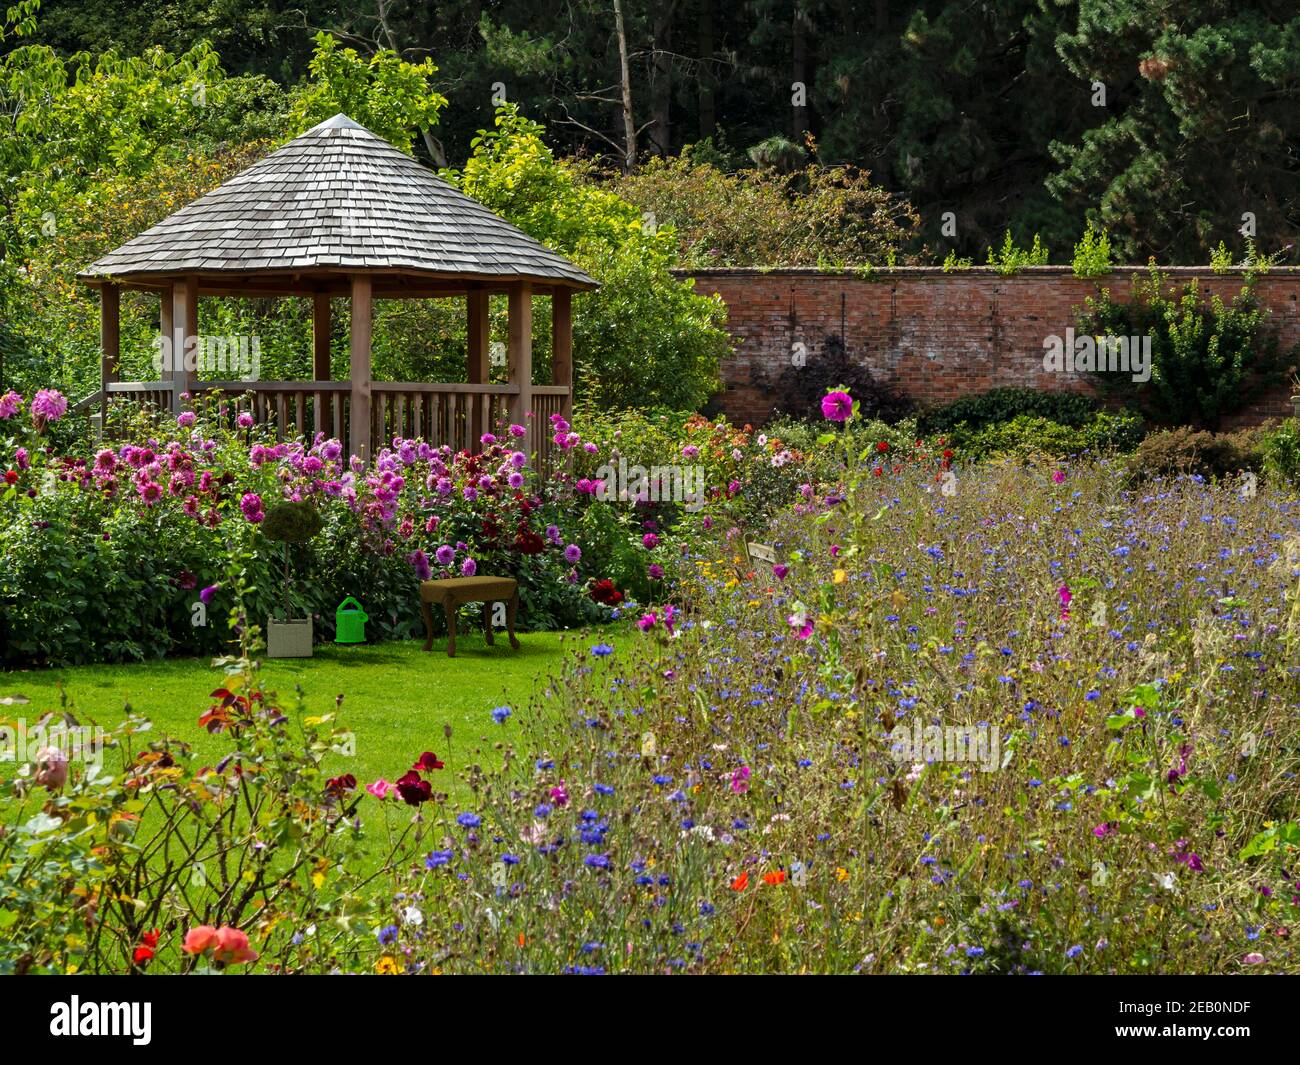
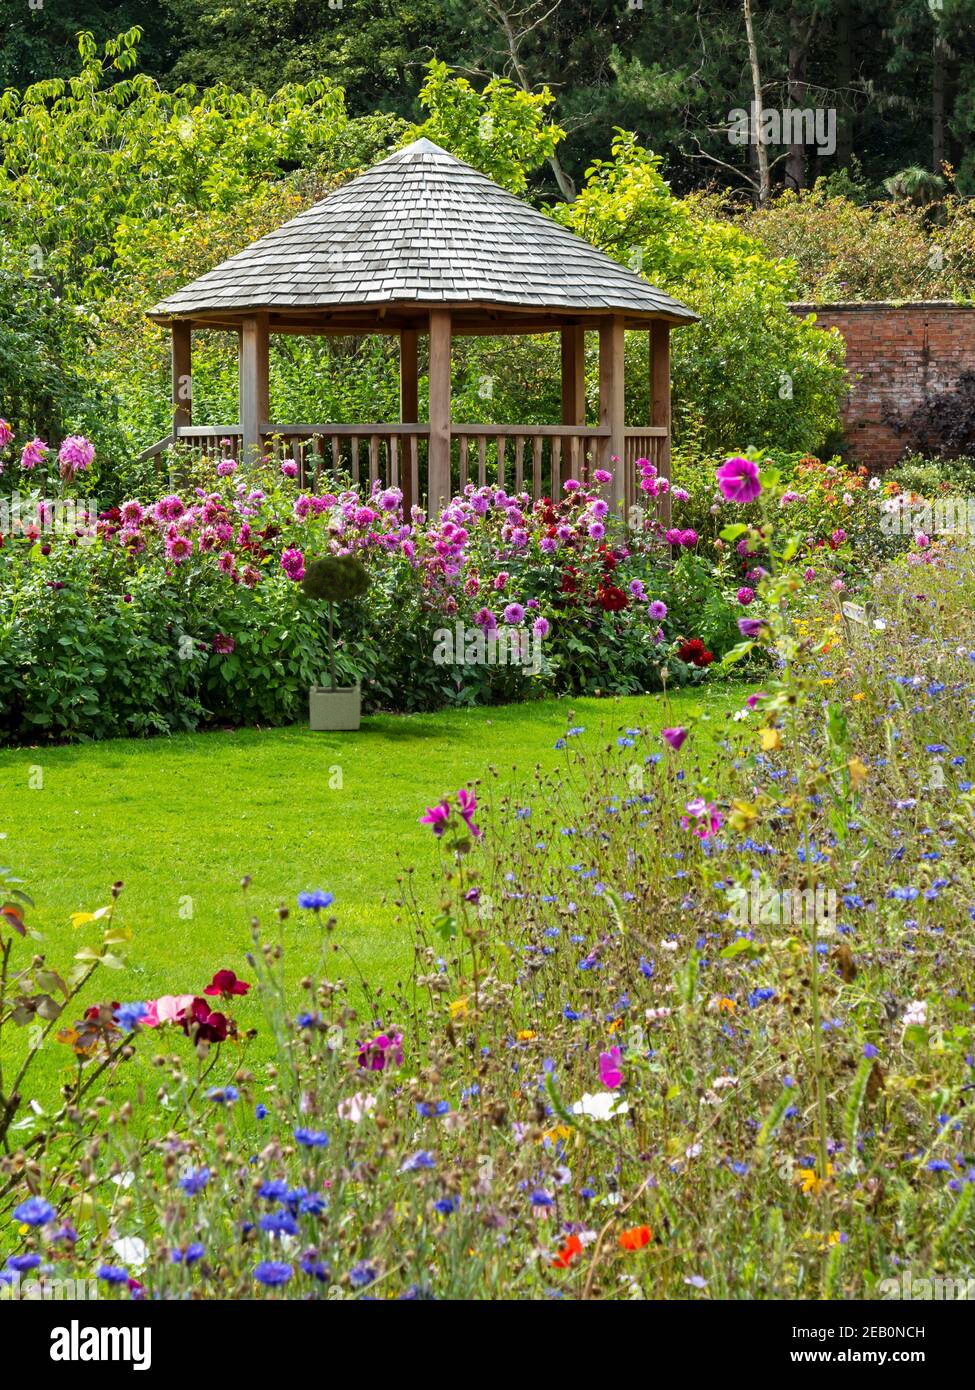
footstool: present [420,576,520,656] -> none [480,640,594,731]
watering can: present [334,597,368,642] -> none [389,663,425,713]

